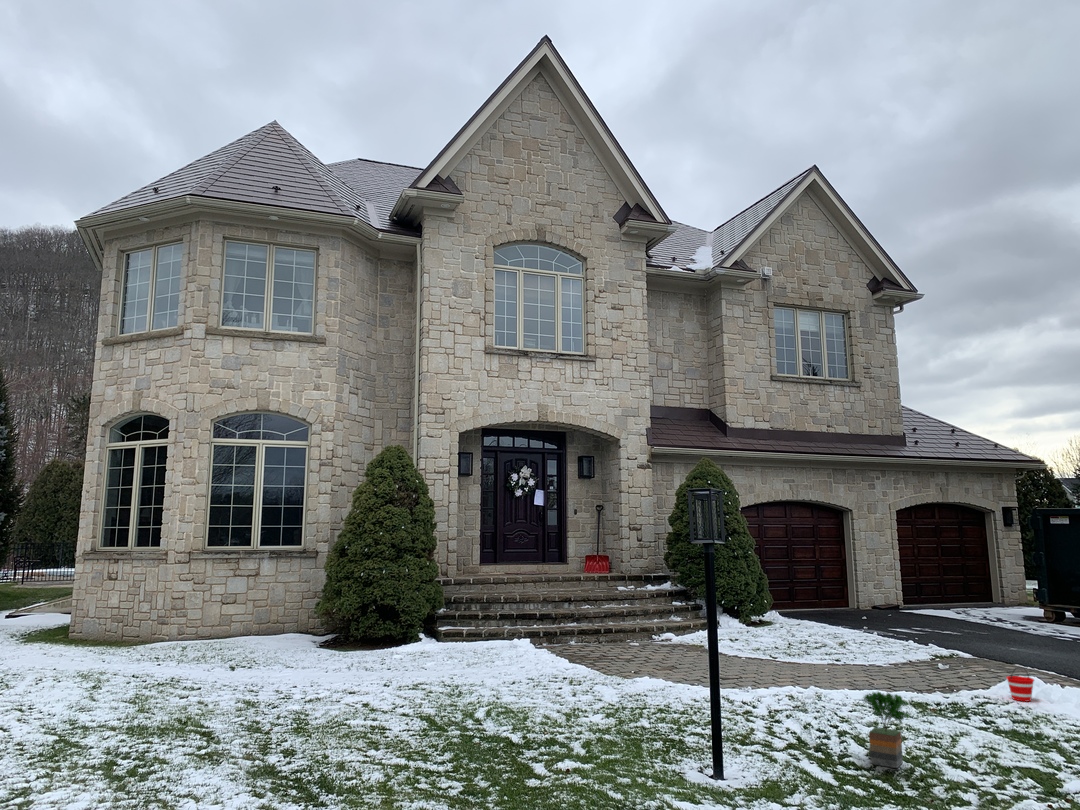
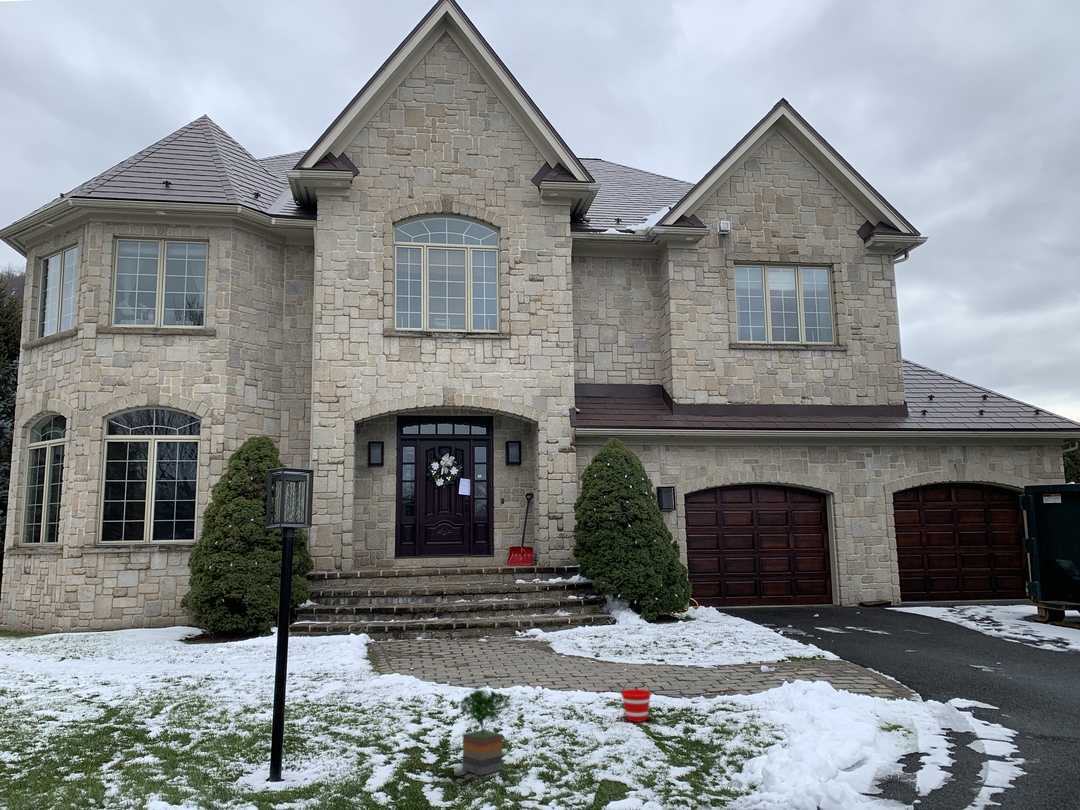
bucket: present [1006,669,1034,702] -> present [621,680,651,722]

